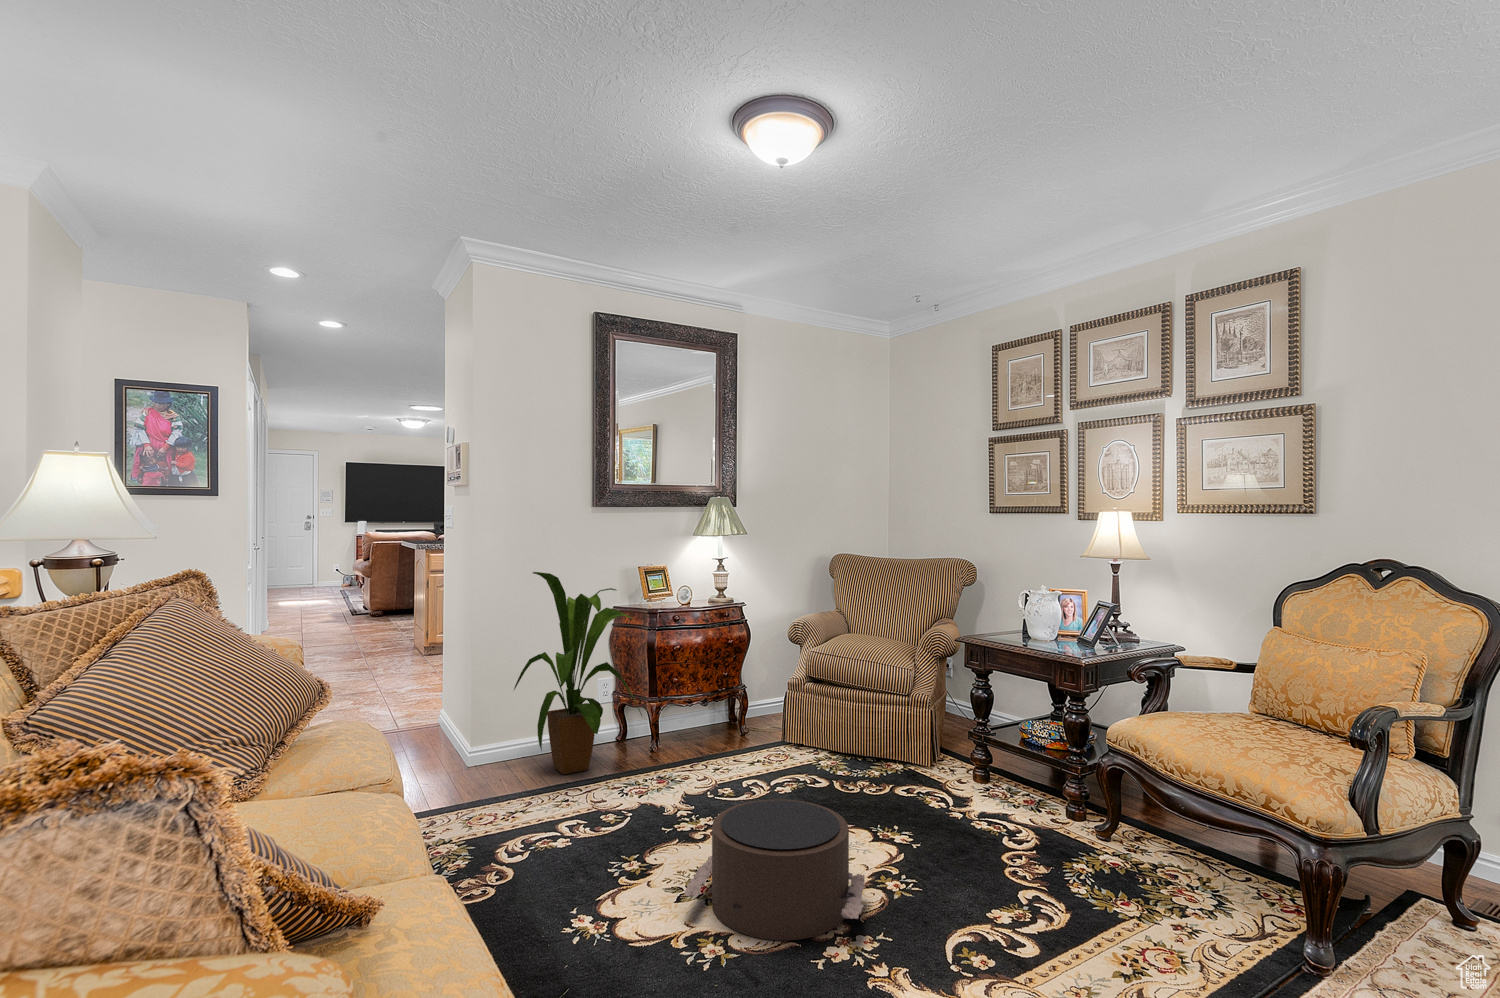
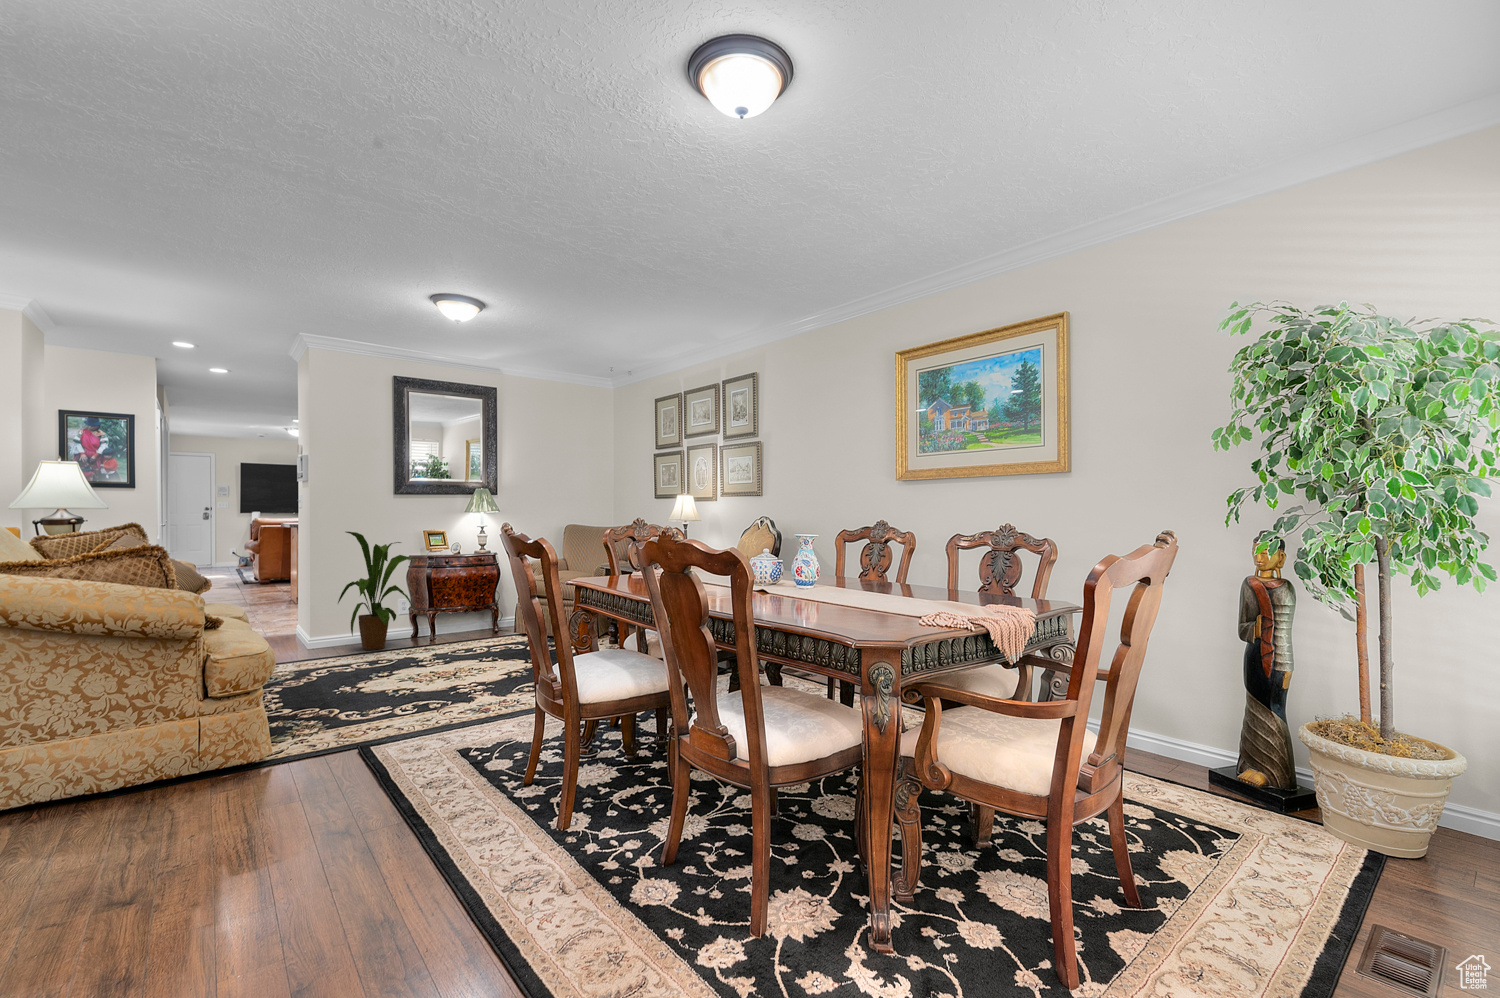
pouf: present [684,799,865,940] -> none [399,639,497,692]

